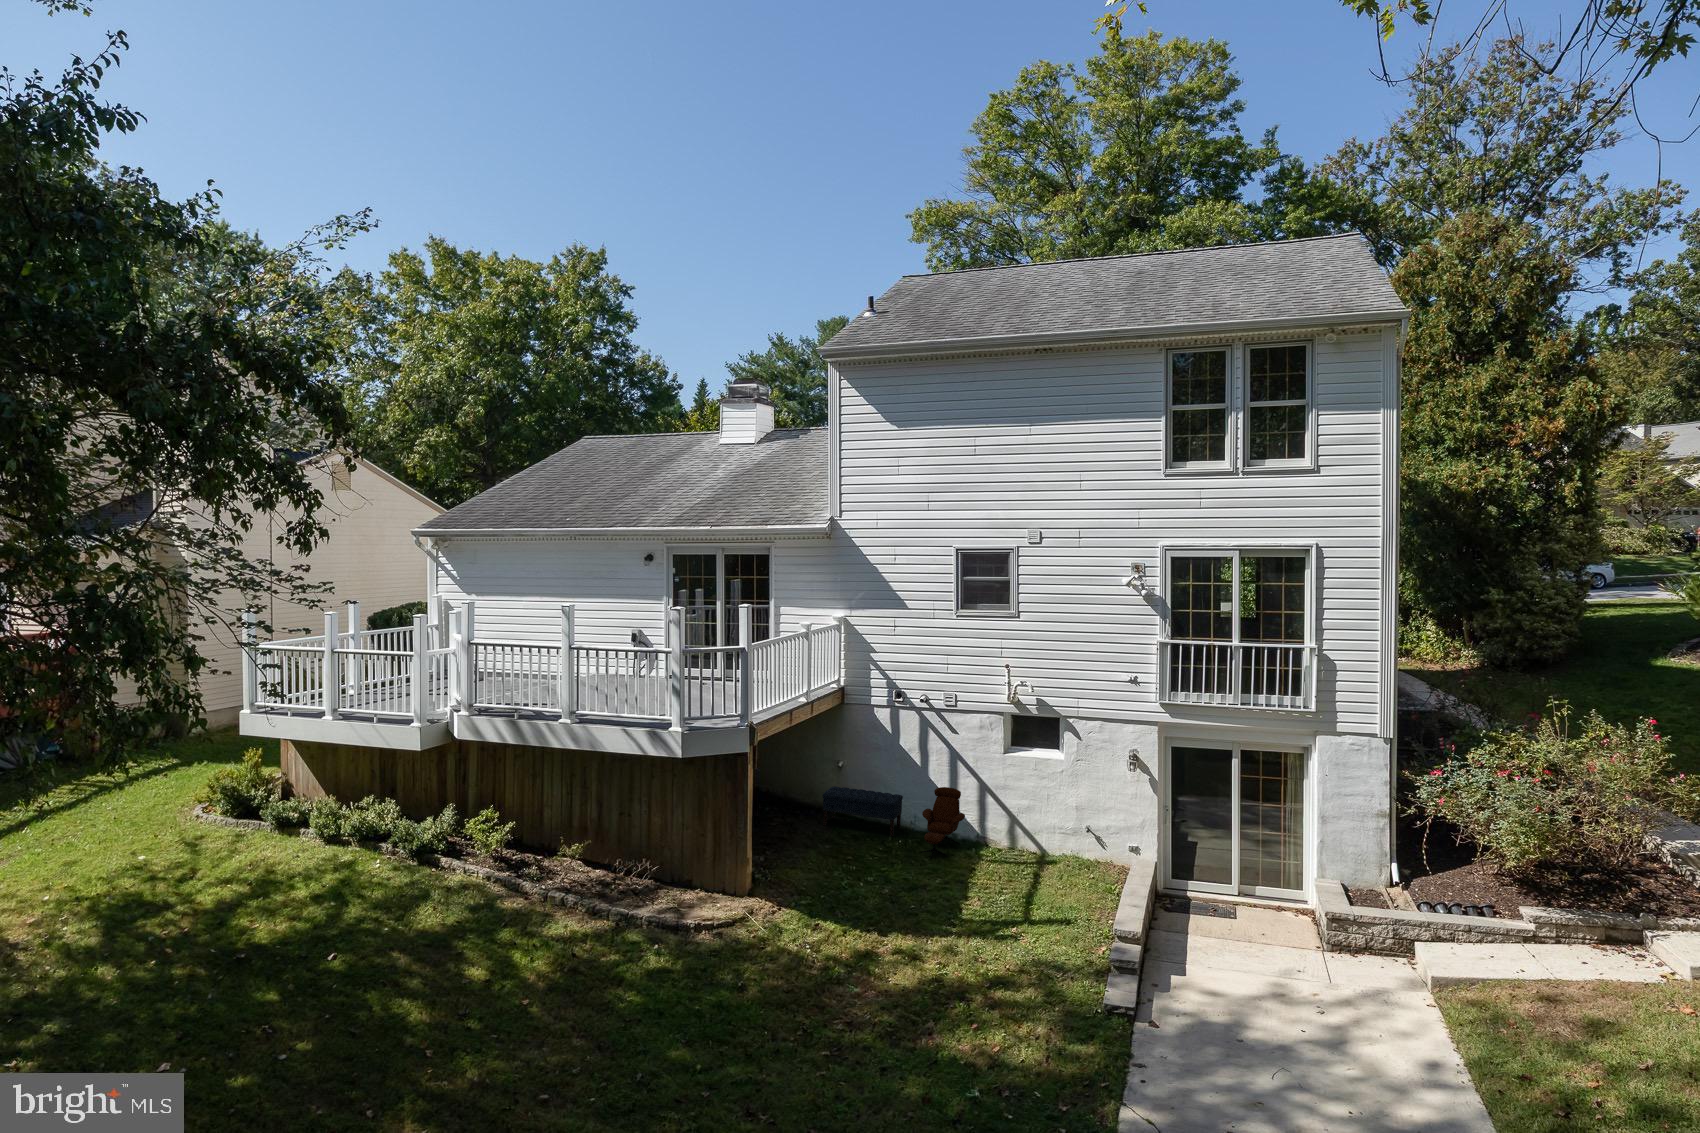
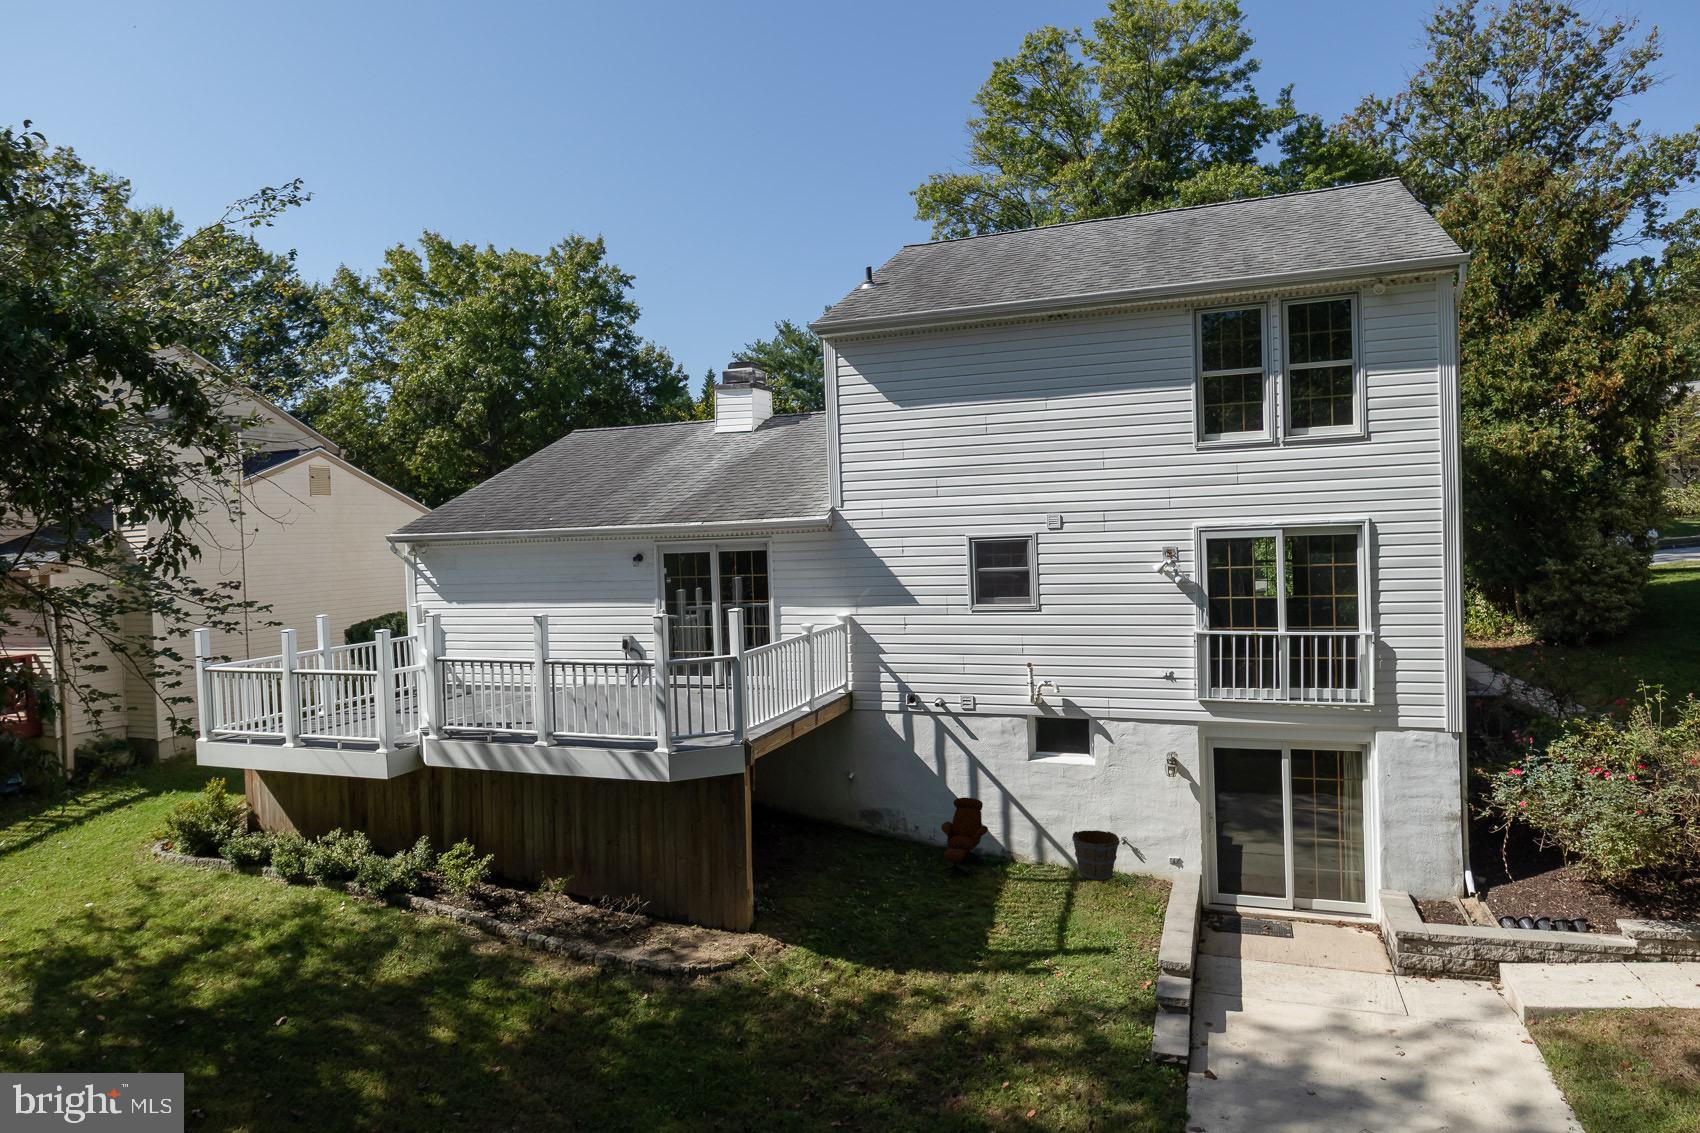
bench: present [822,786,903,837] -> none [832,799,919,853]
wooden bucket: none [1041,820,1085,865] -> present [1072,830,1120,880]

